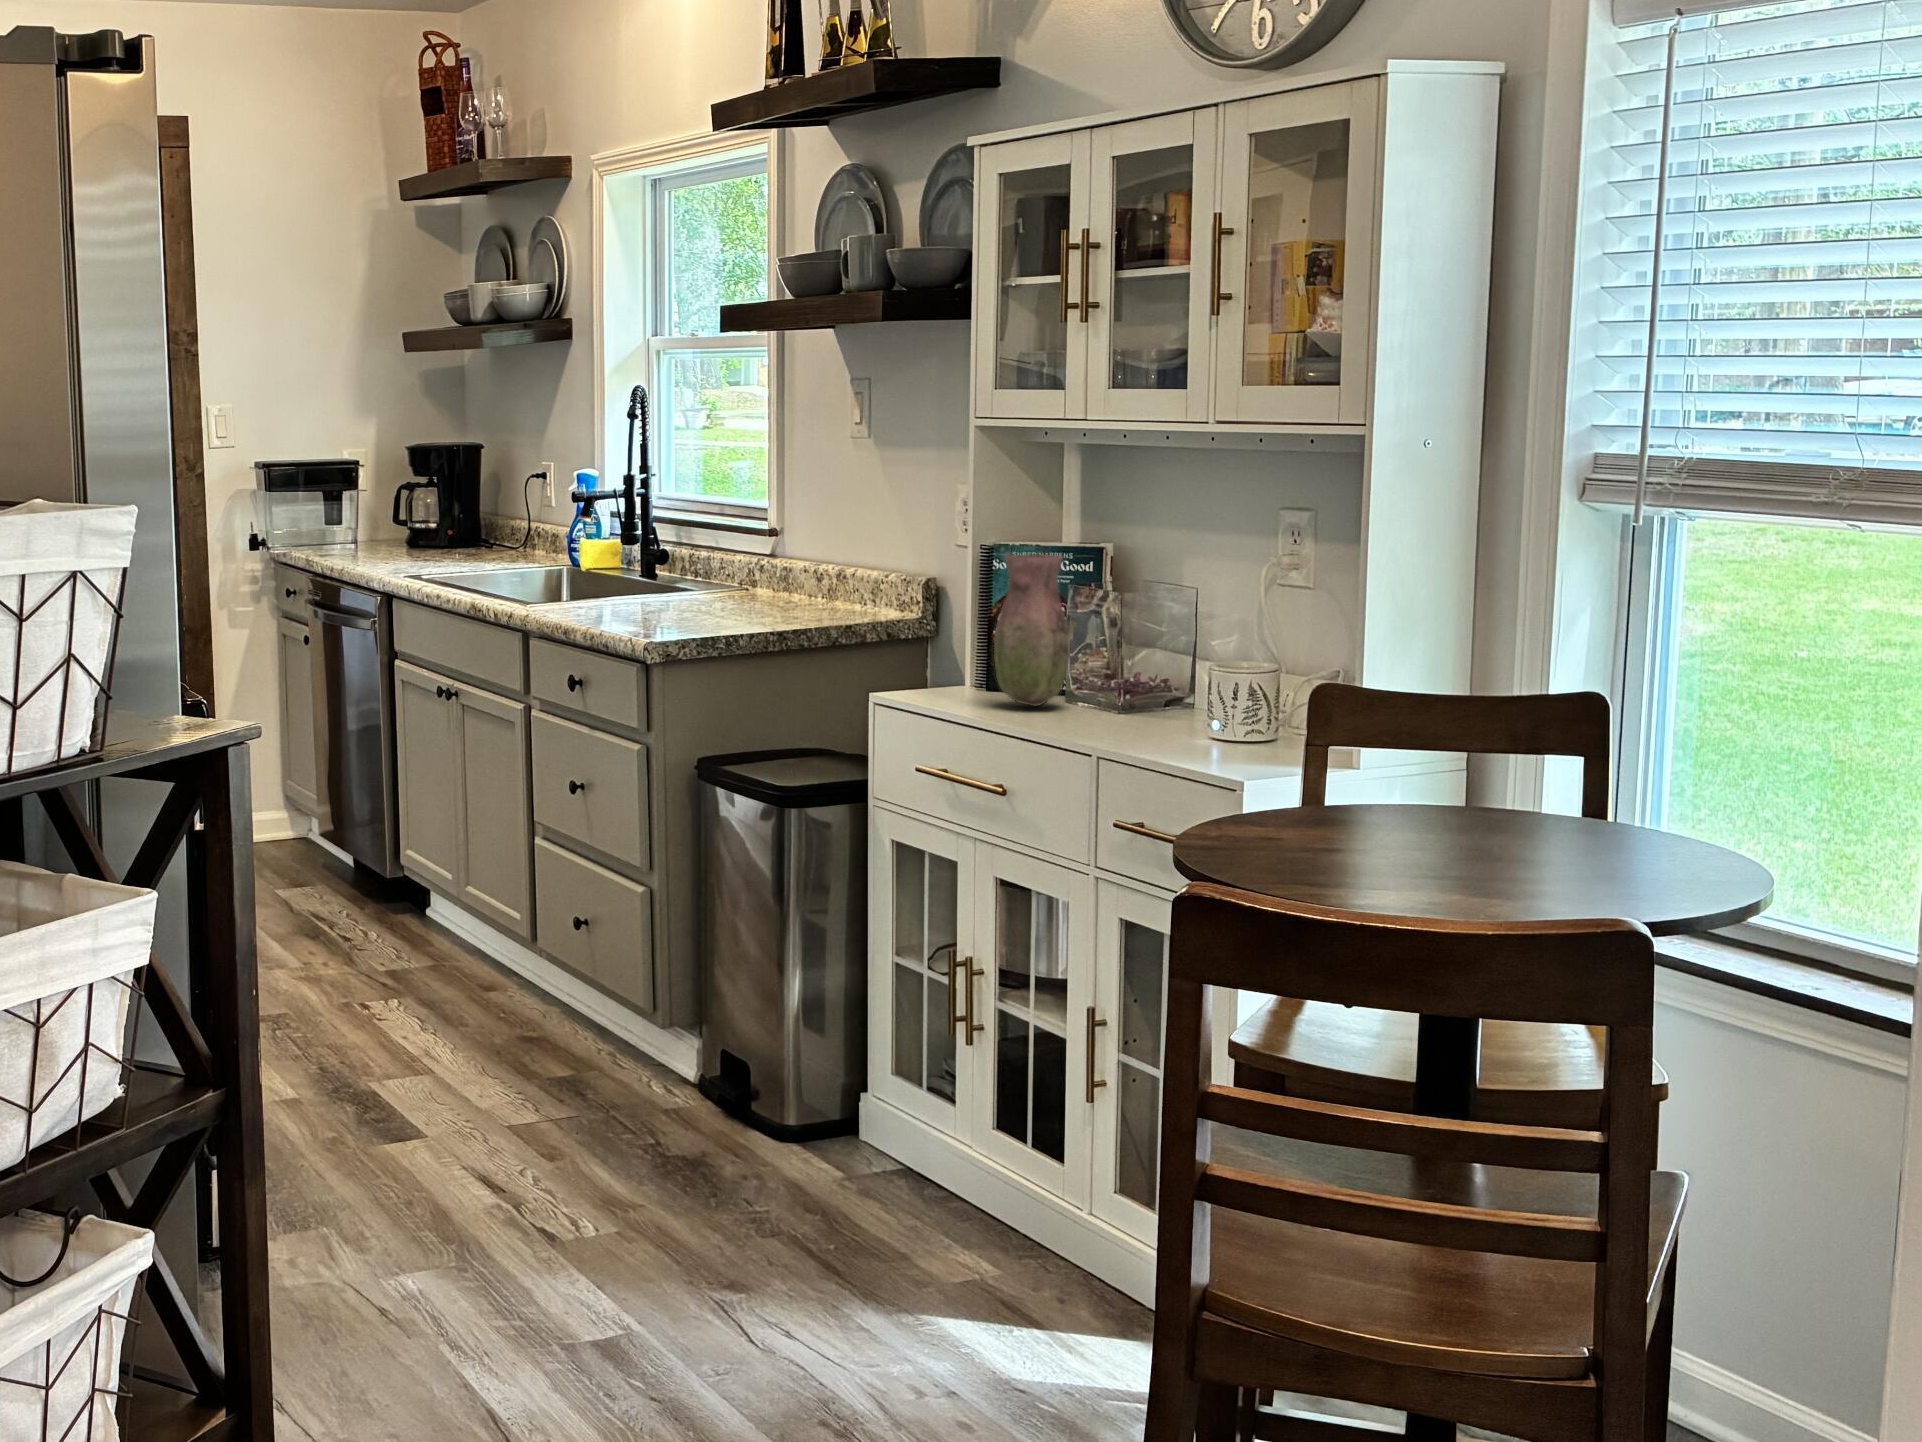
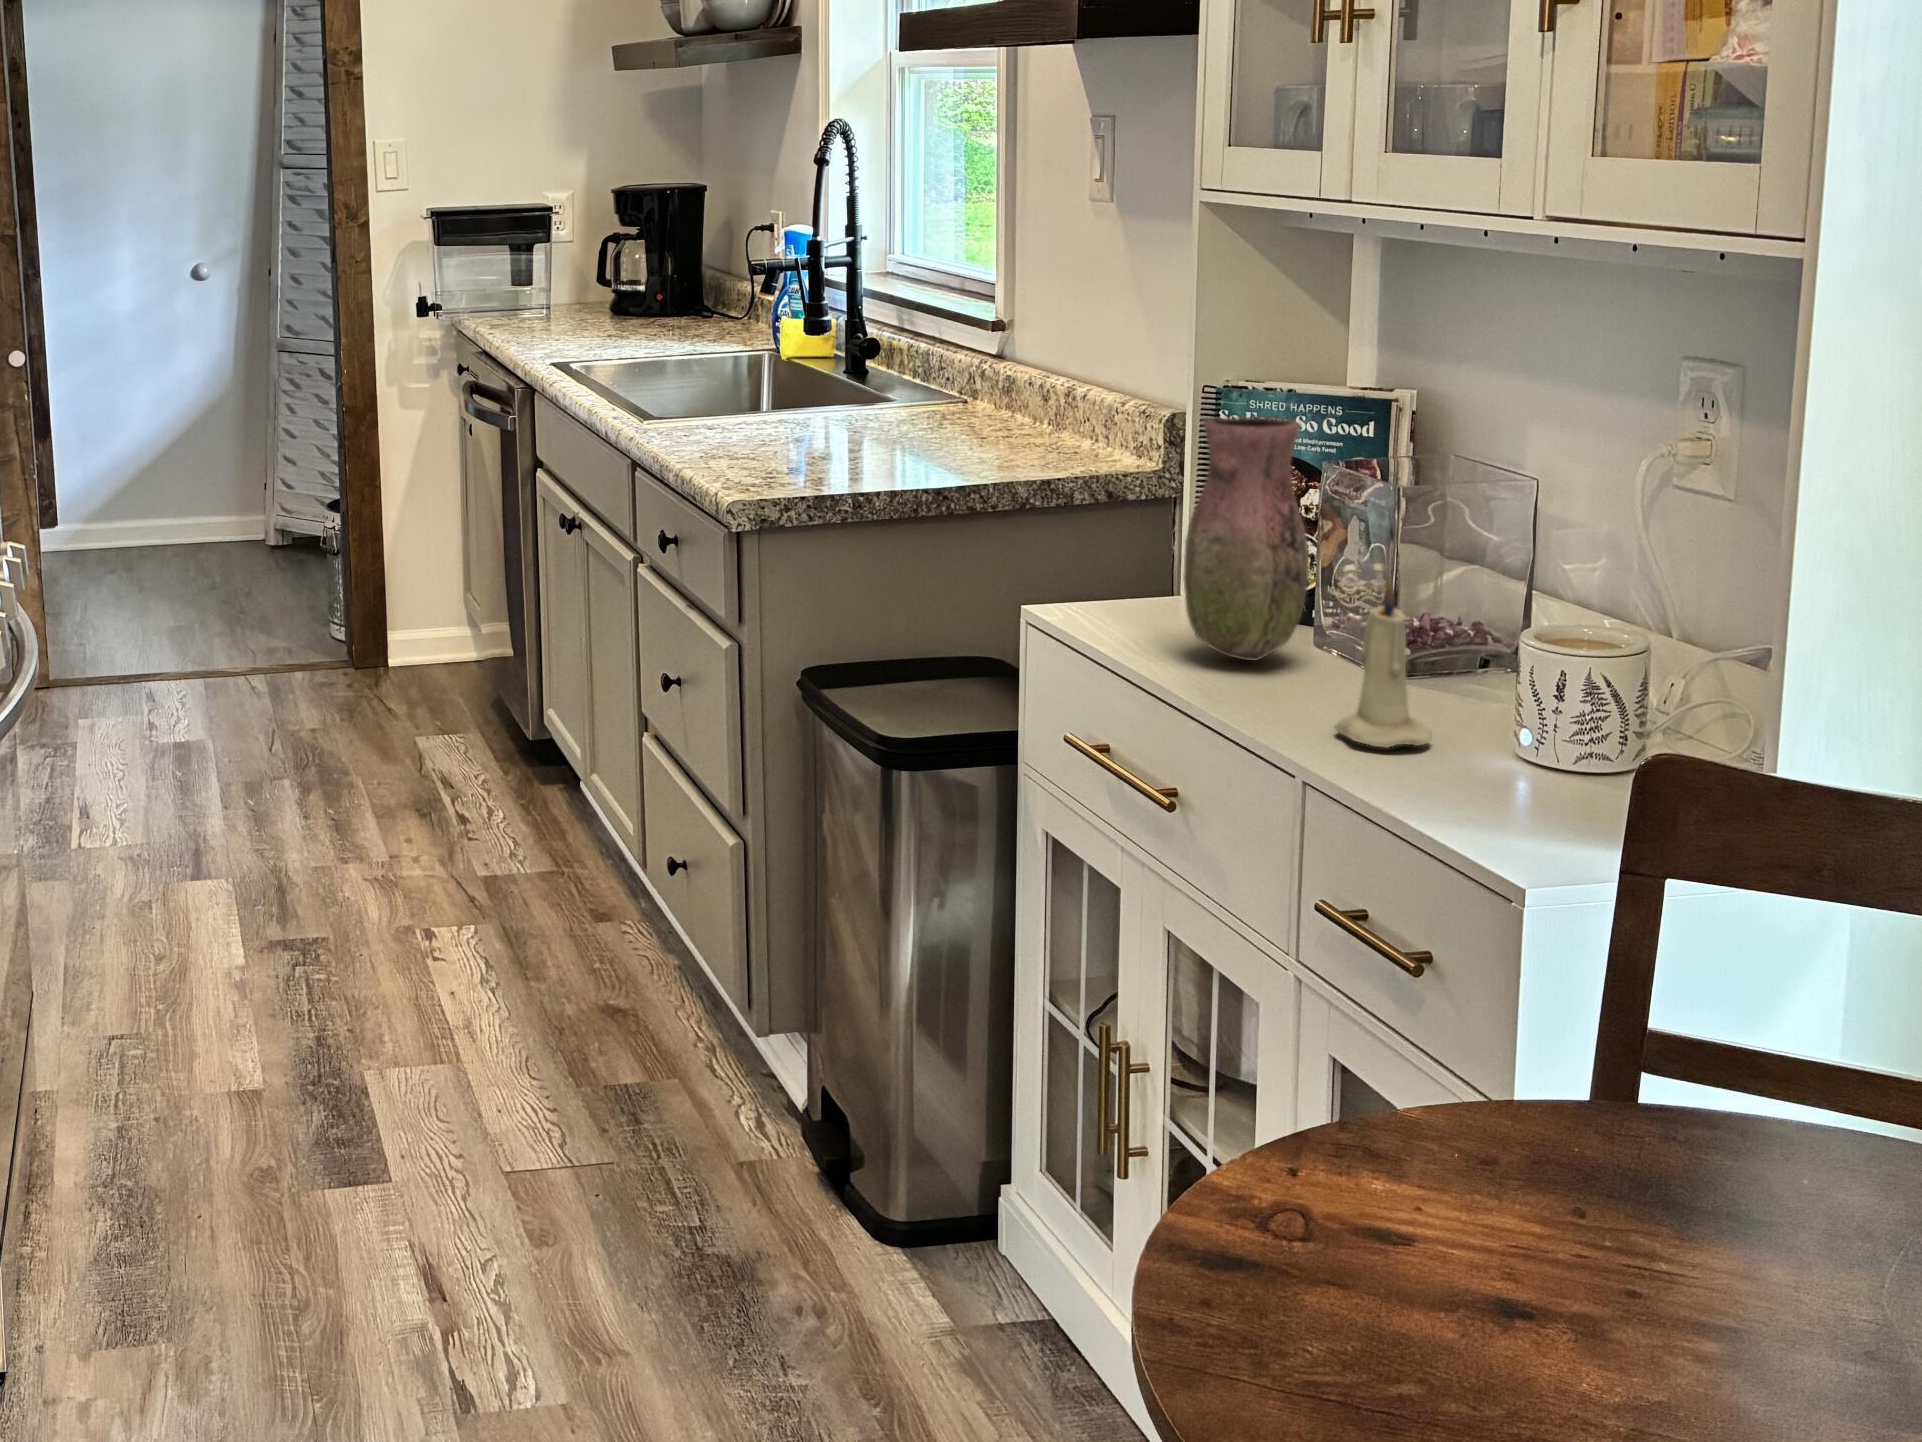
candle: none [1106,634,1163,734] -> present [1335,580,1432,747]

